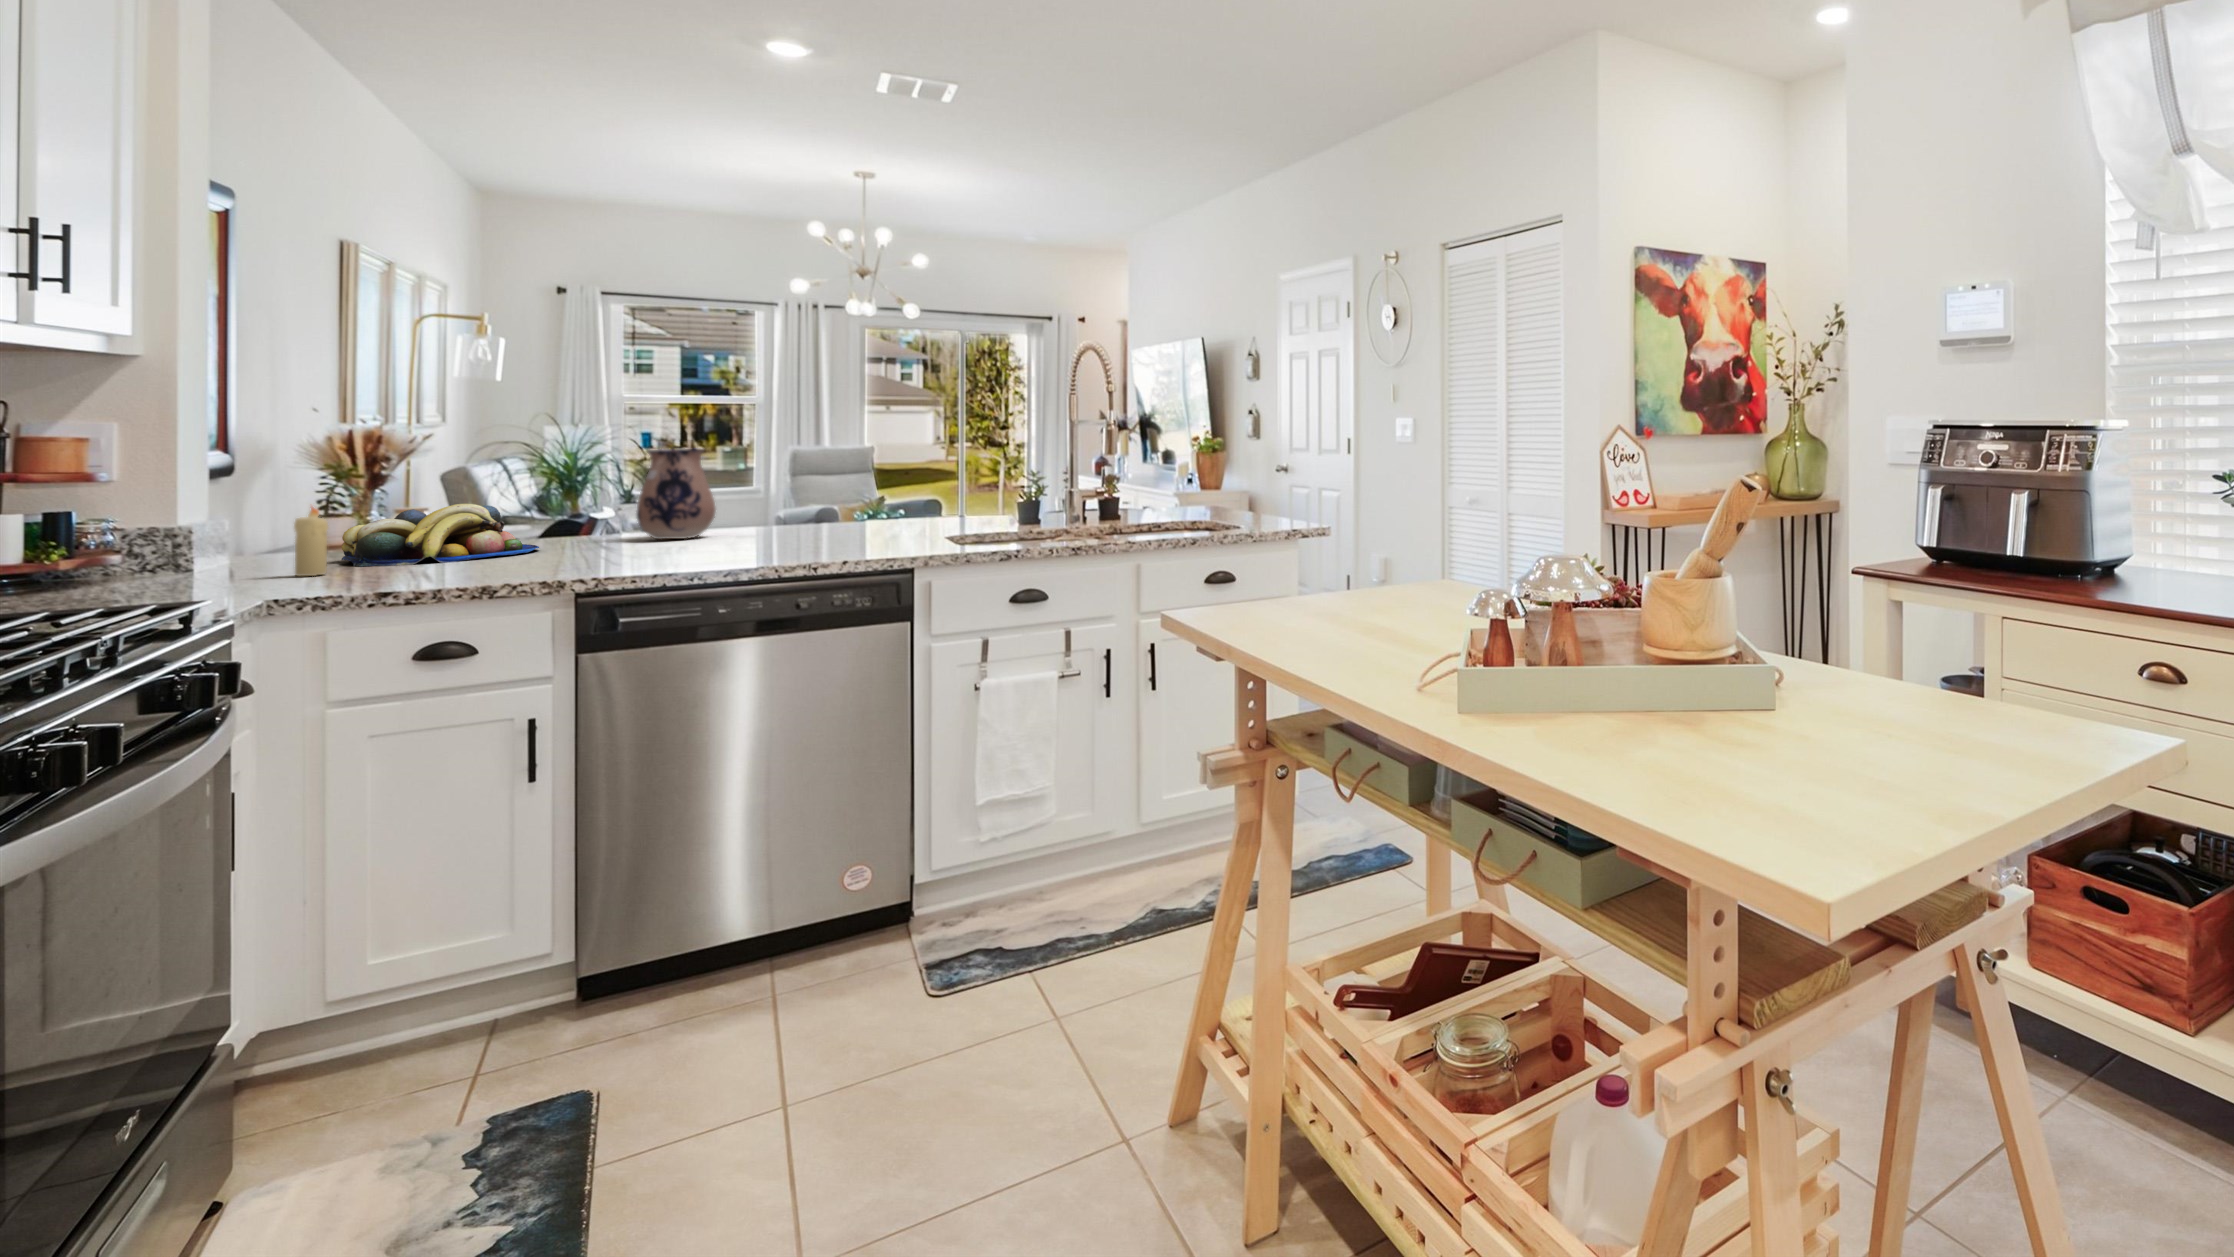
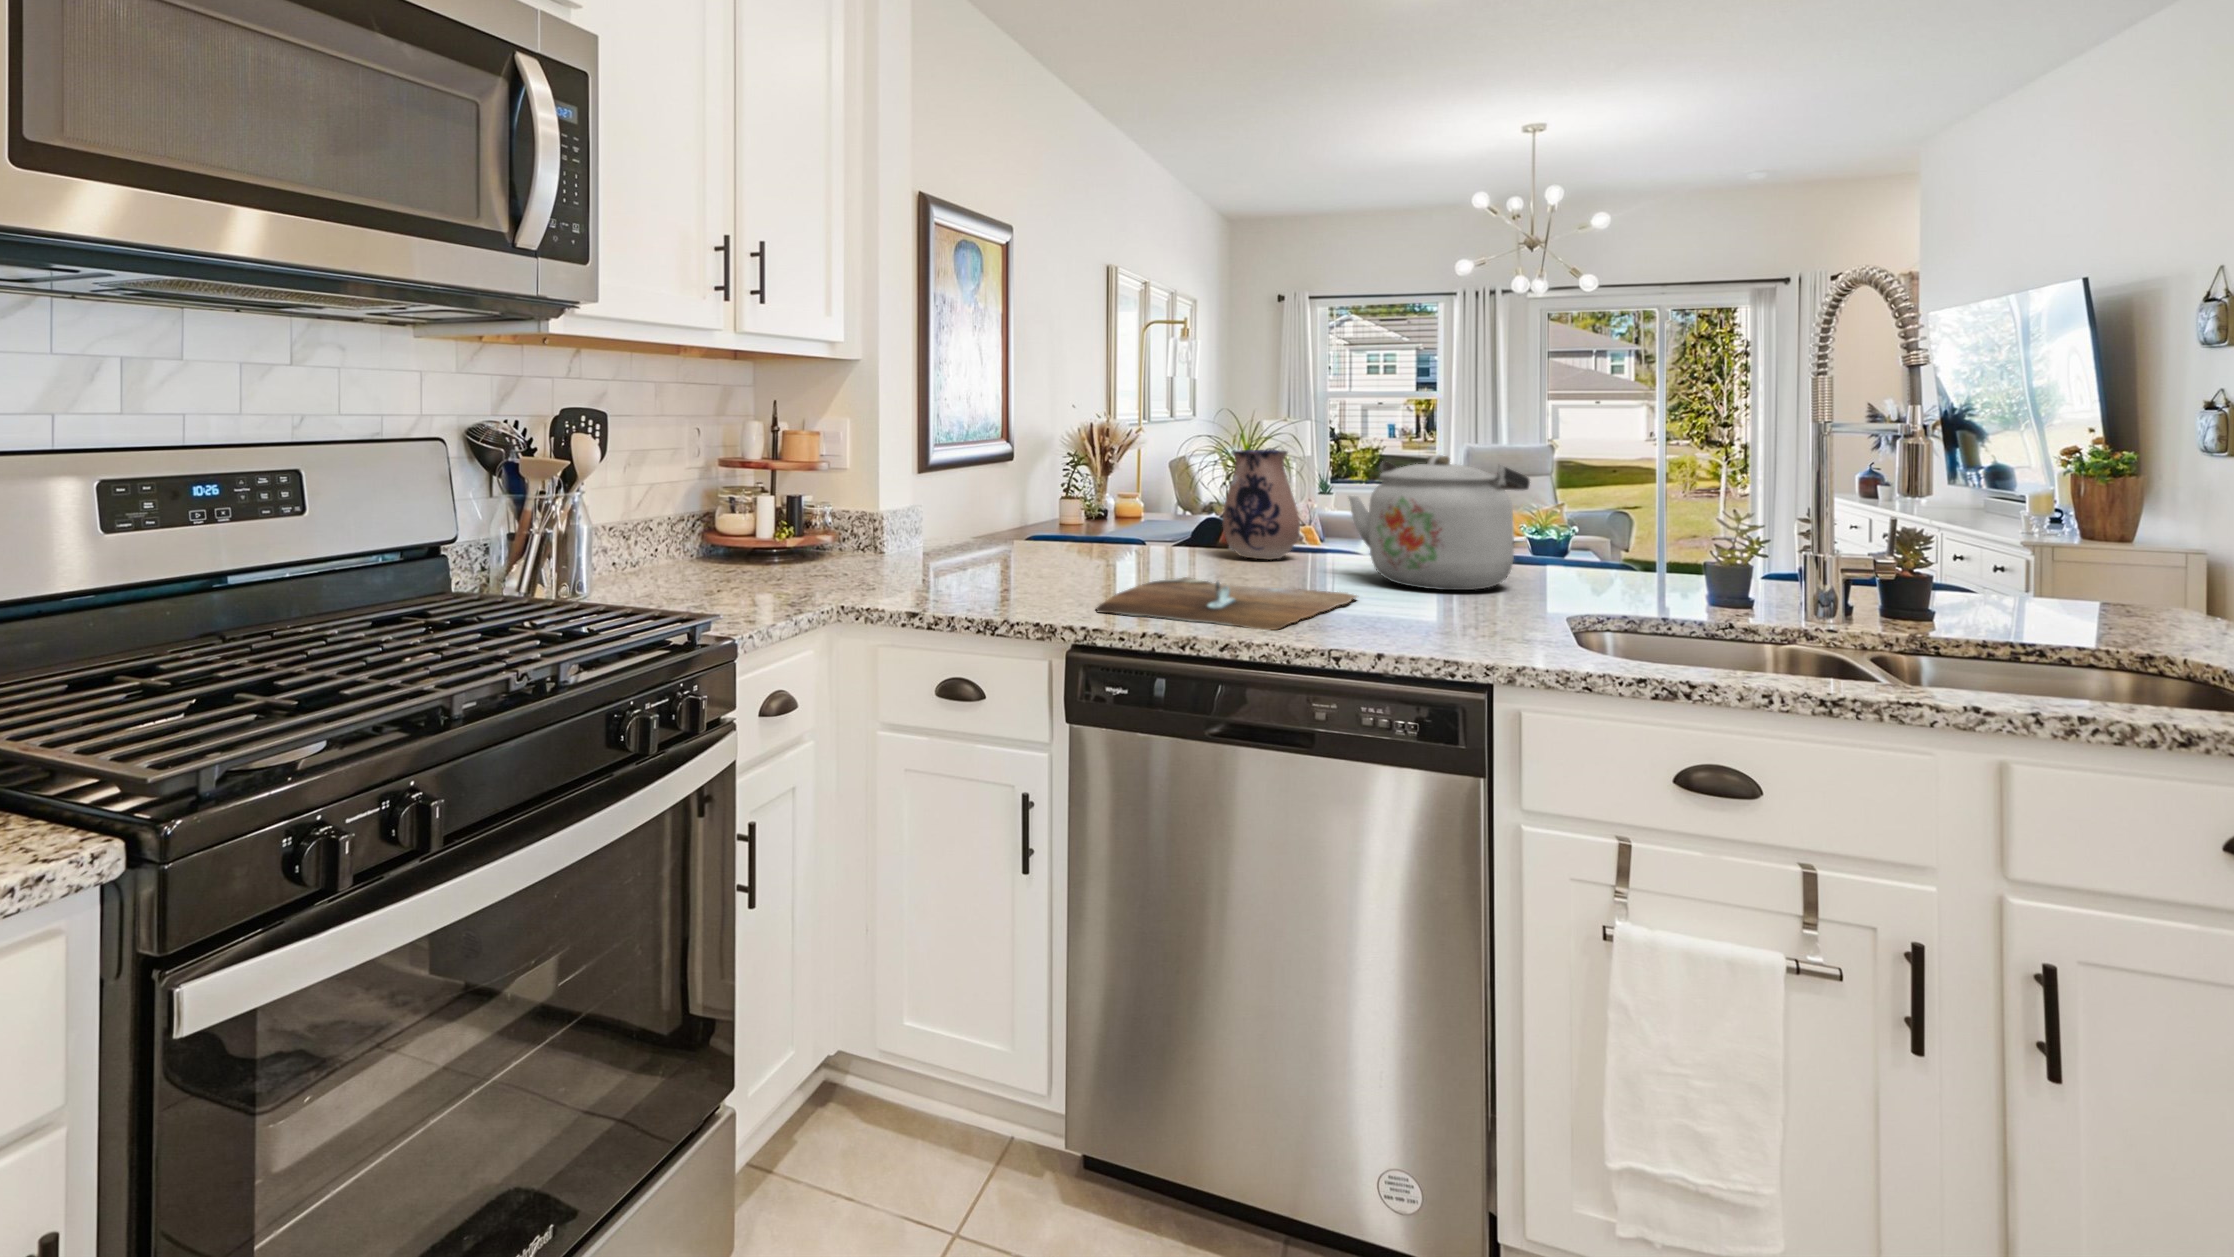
kettle: none [773,446,910,538] -> present [1349,455,1530,590]
fruit bowl: present [342,504,539,566] -> none [987,500,1133,564]
candle: present [294,507,328,576] -> none [924,497,948,568]
cutting board: none [592,539,802,571] -> present [1096,577,1357,630]

